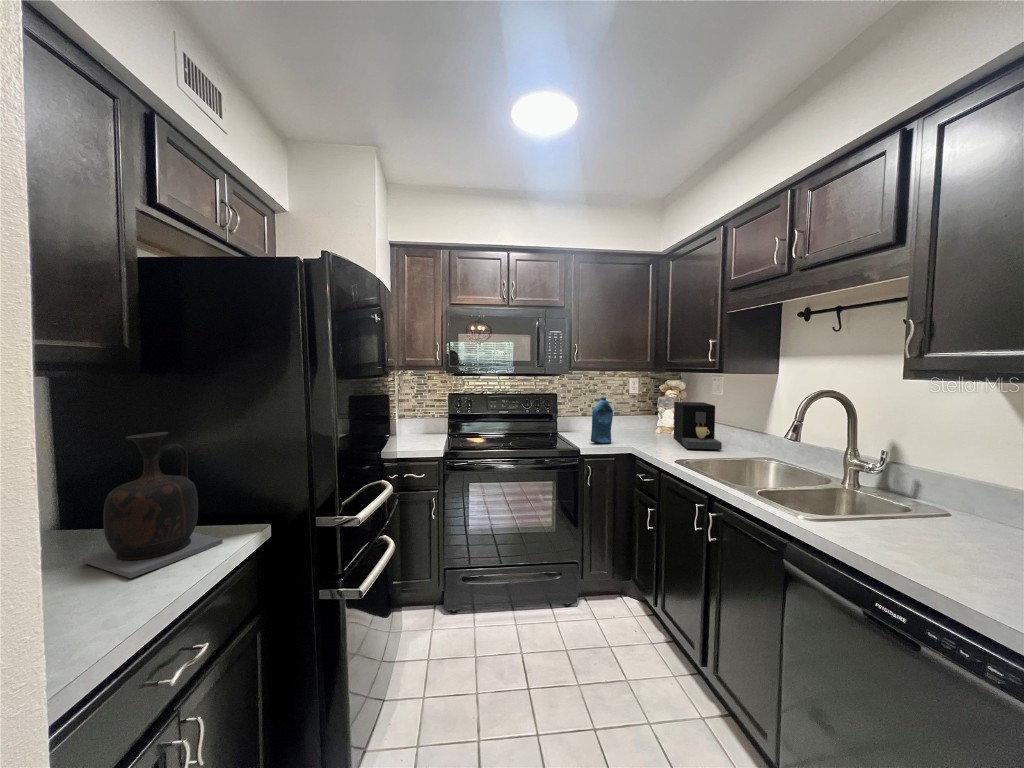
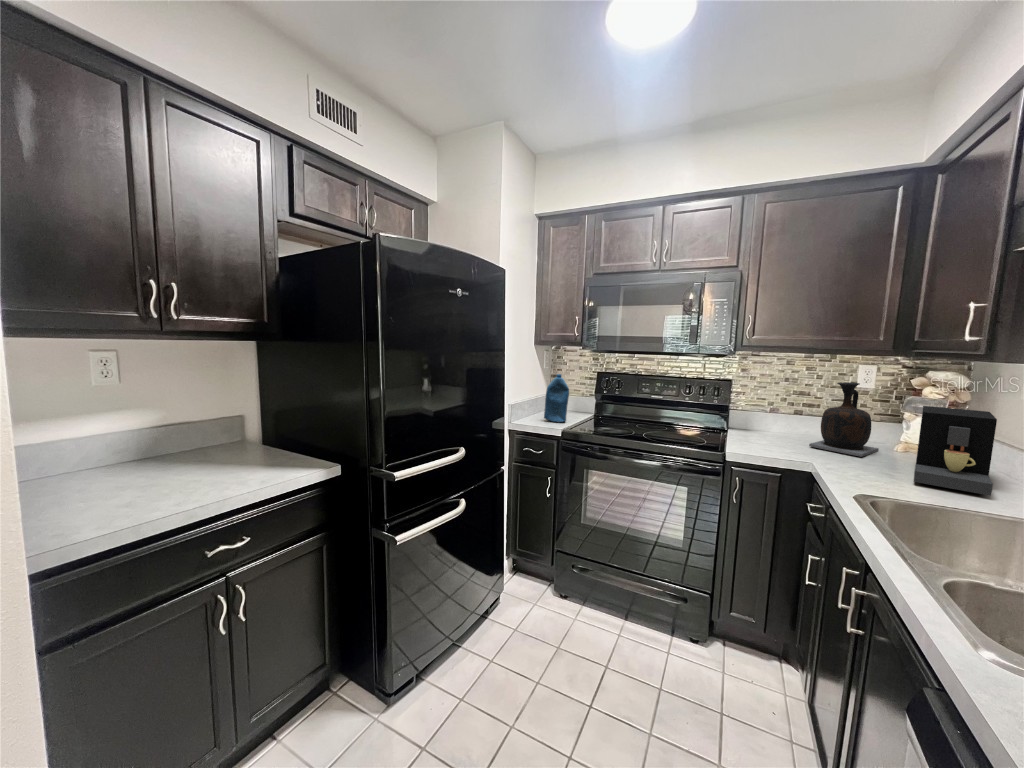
bottle: present [591,397,613,444] -> present [544,374,569,423]
vase: present [83,432,222,578] -> present [809,382,879,457]

